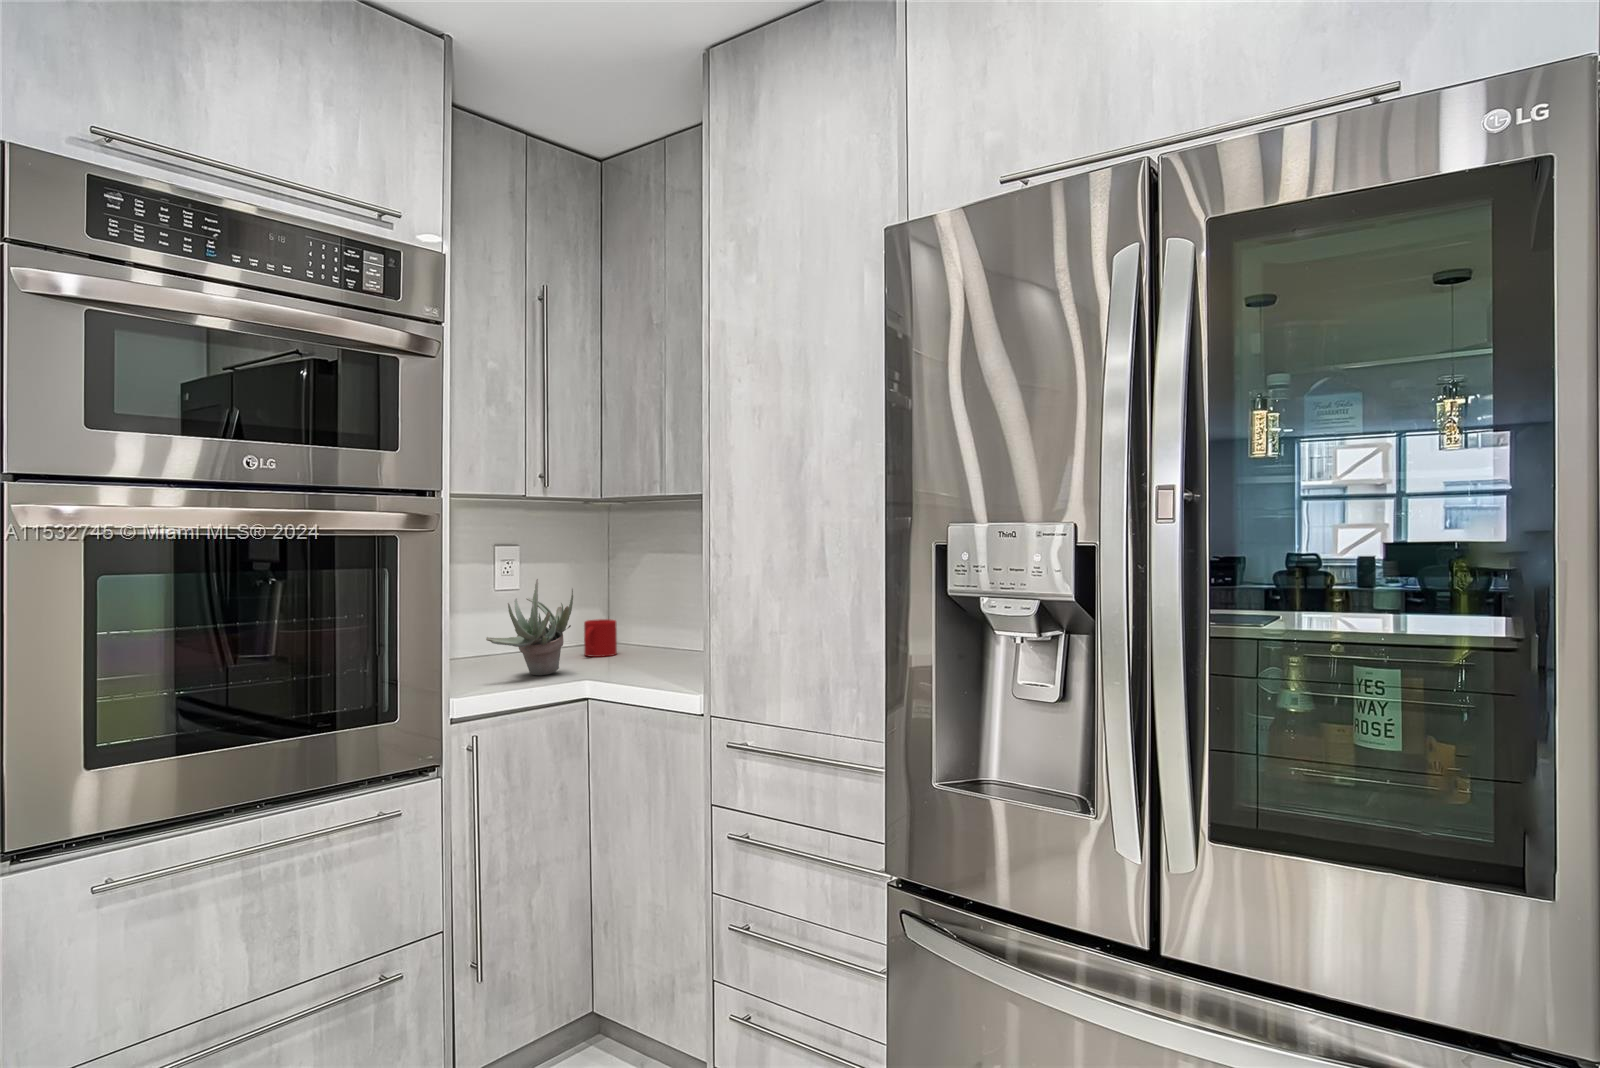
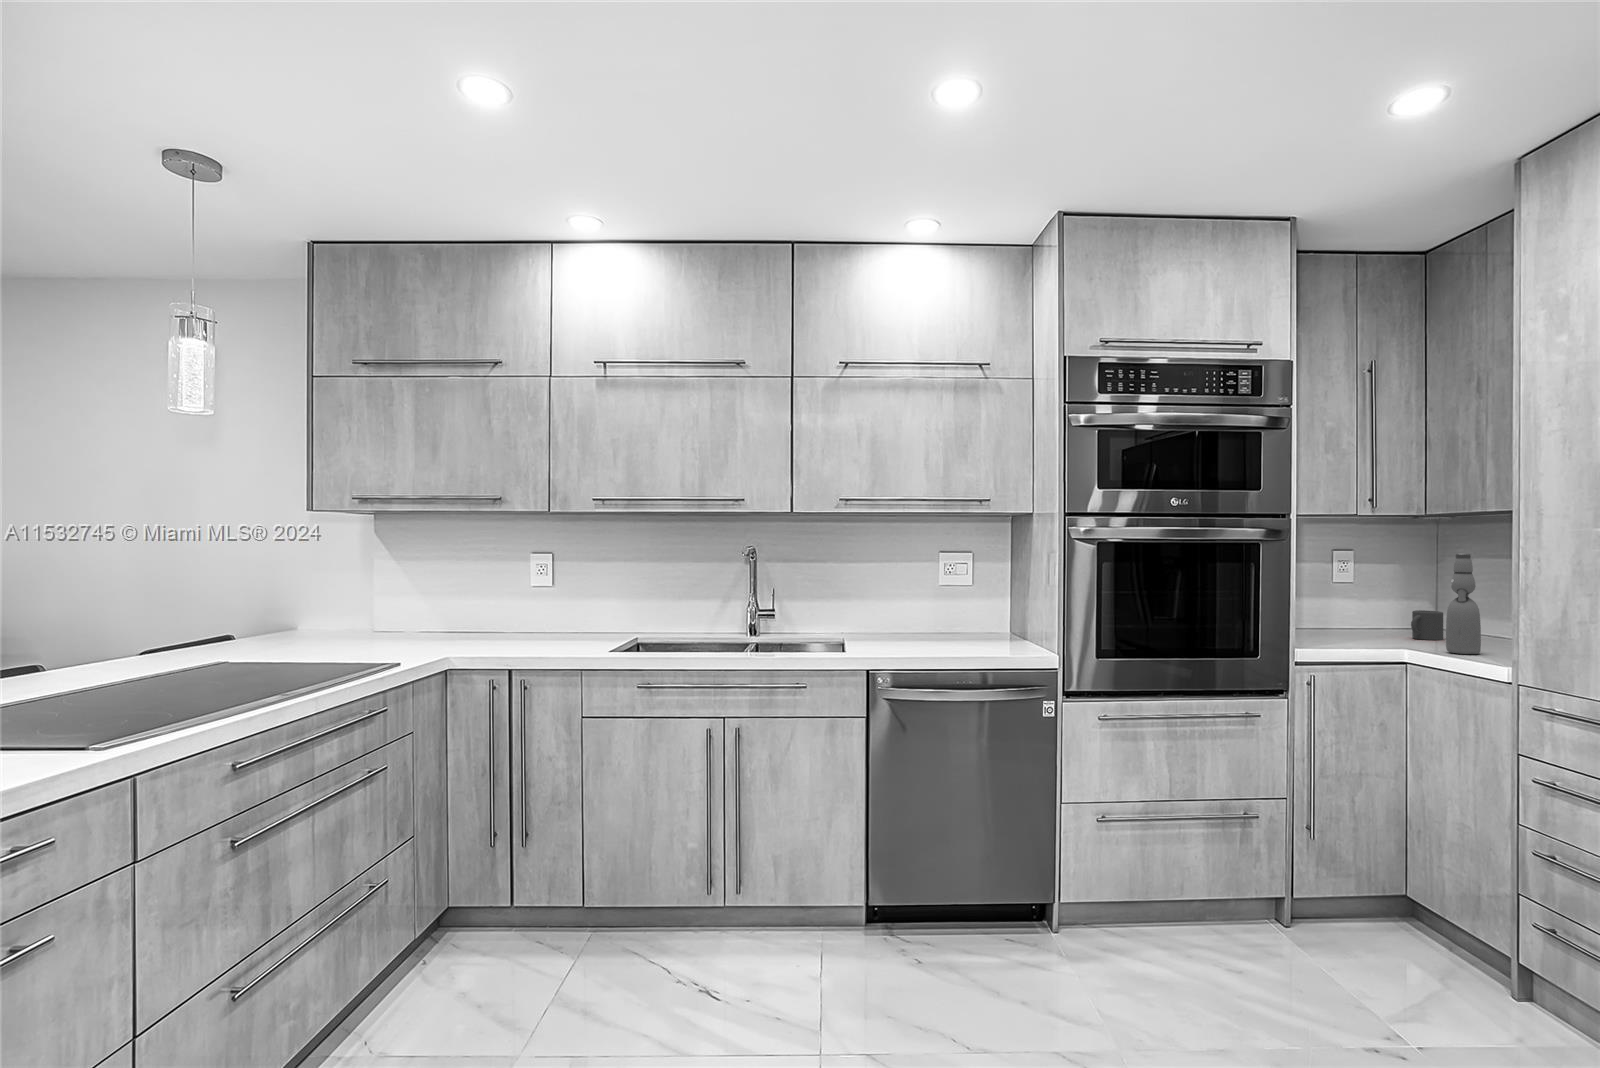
bottle: none [629,548,665,676] -> present [1446,554,1481,654]
succulent plant: present [486,579,573,675] -> none [1323,574,1397,646]

